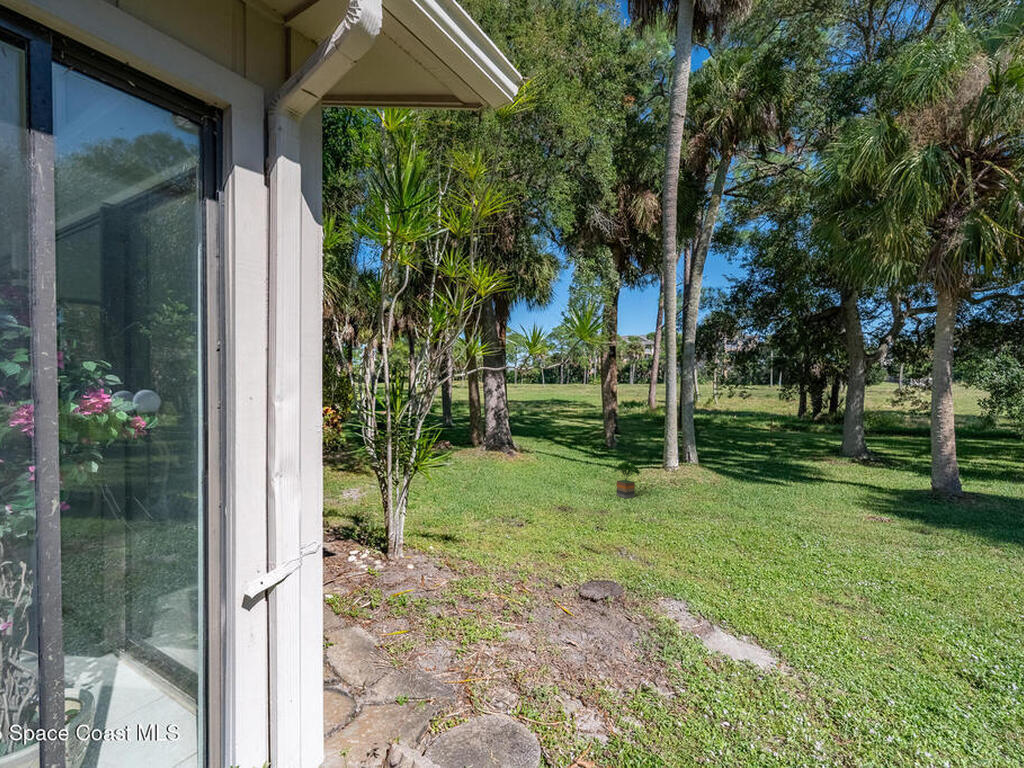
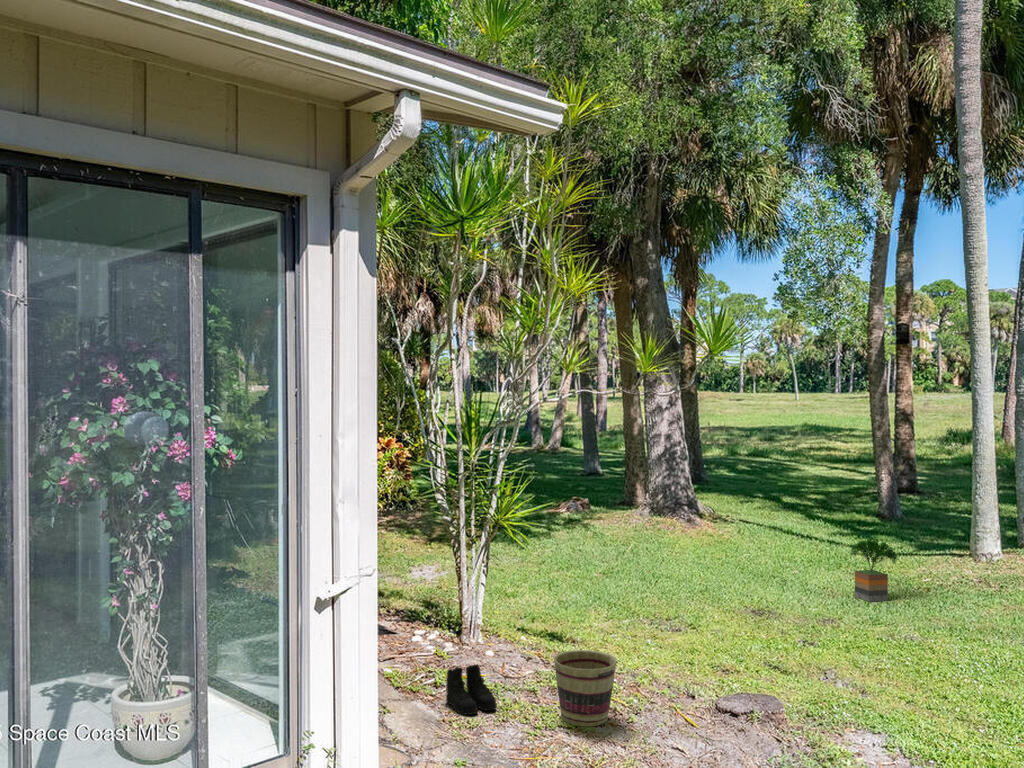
basket: none [474,568,523,635] -> present [554,650,617,726]
boots: none [382,589,426,639] -> present [446,664,497,715]

